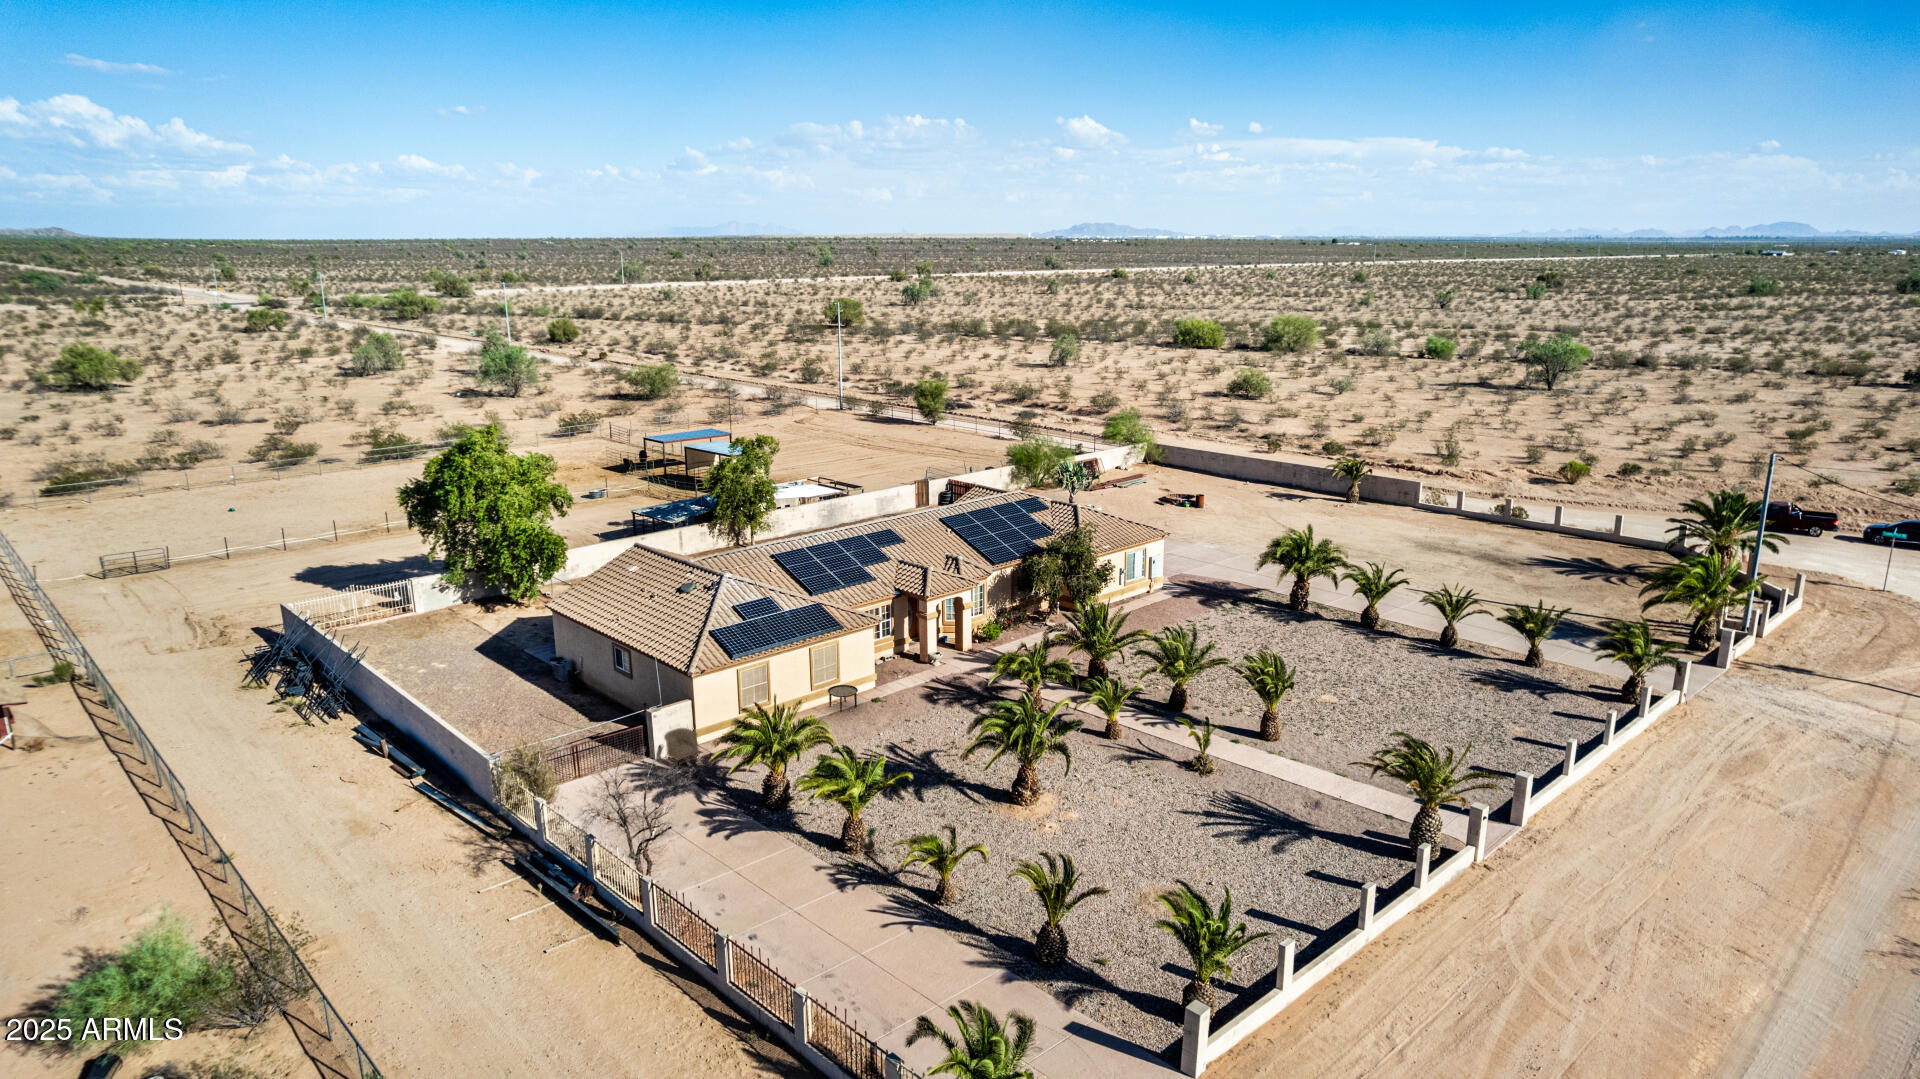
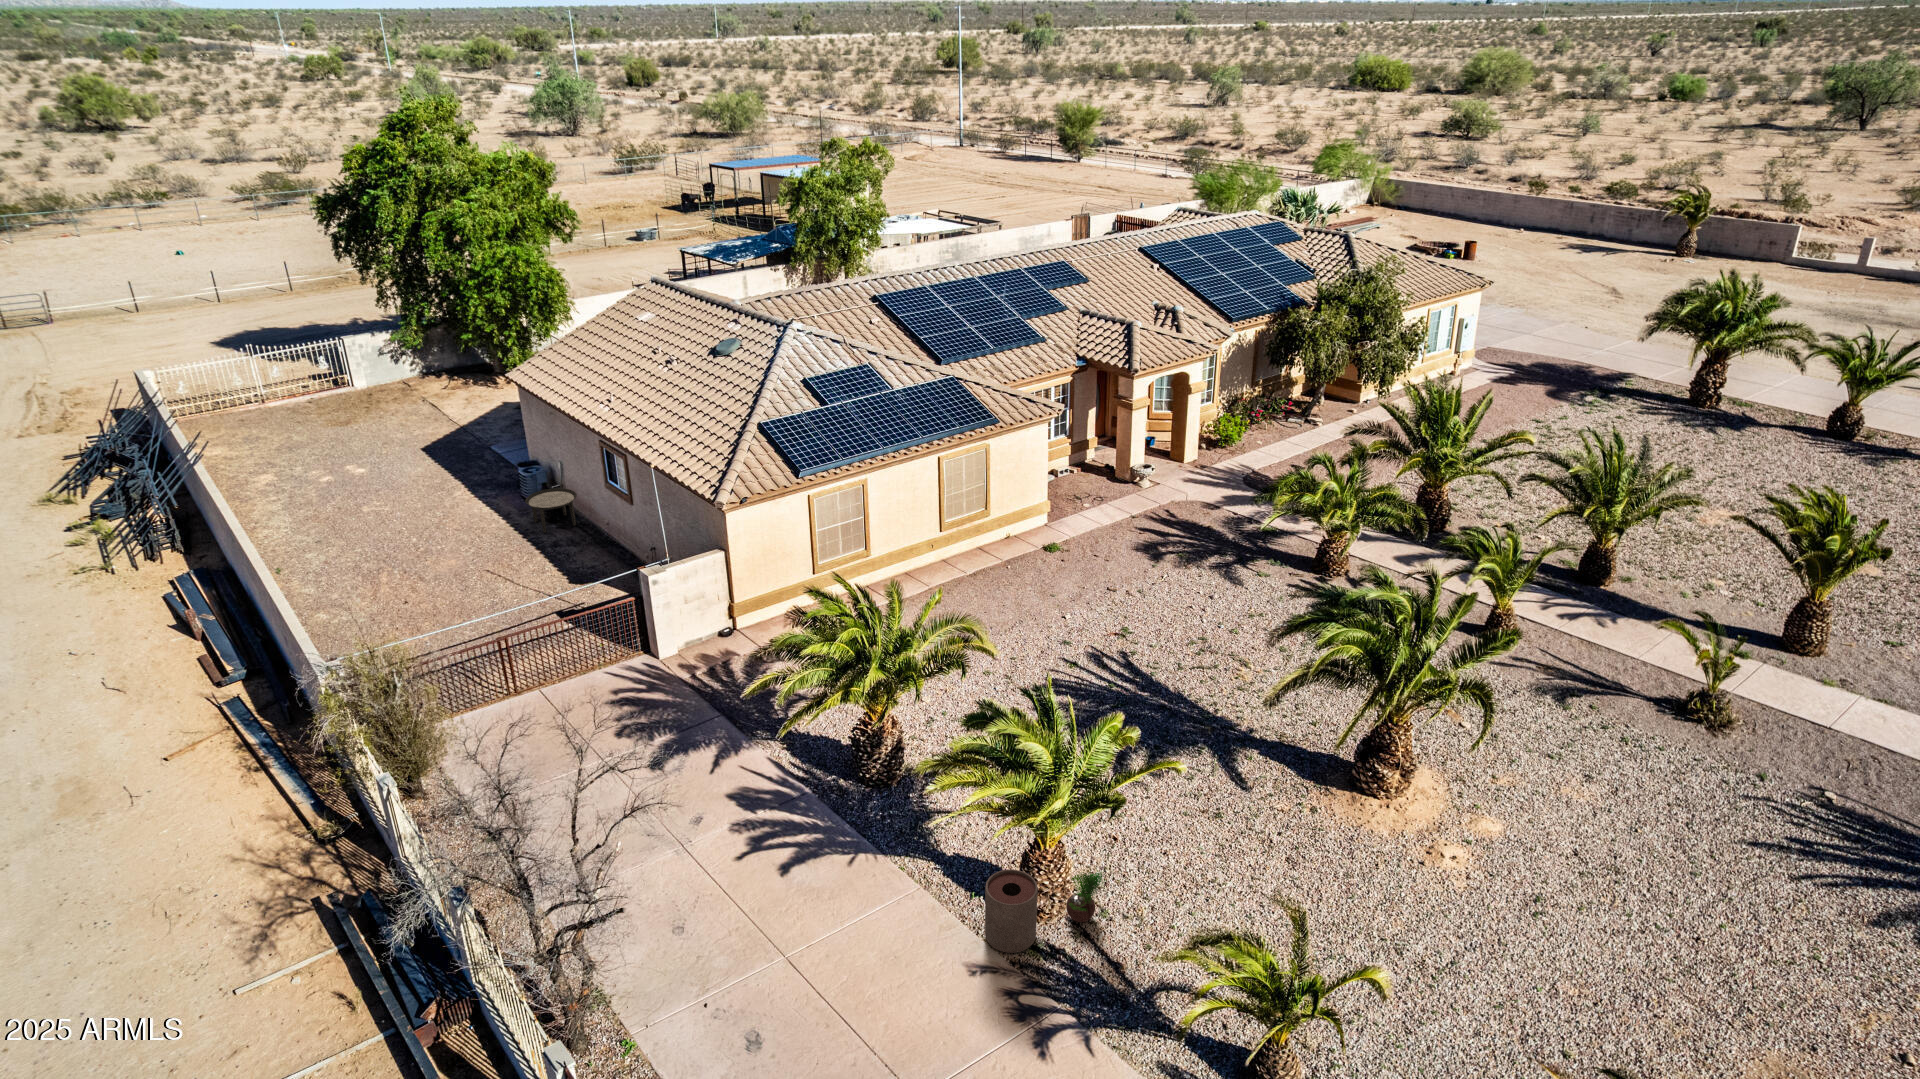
round table: present [828,685,858,712] -> present [525,488,577,533]
chair: present [664,728,699,764] -> none [673,603,737,674]
trash can: none [824,827,848,863] -> present [985,869,1038,953]

